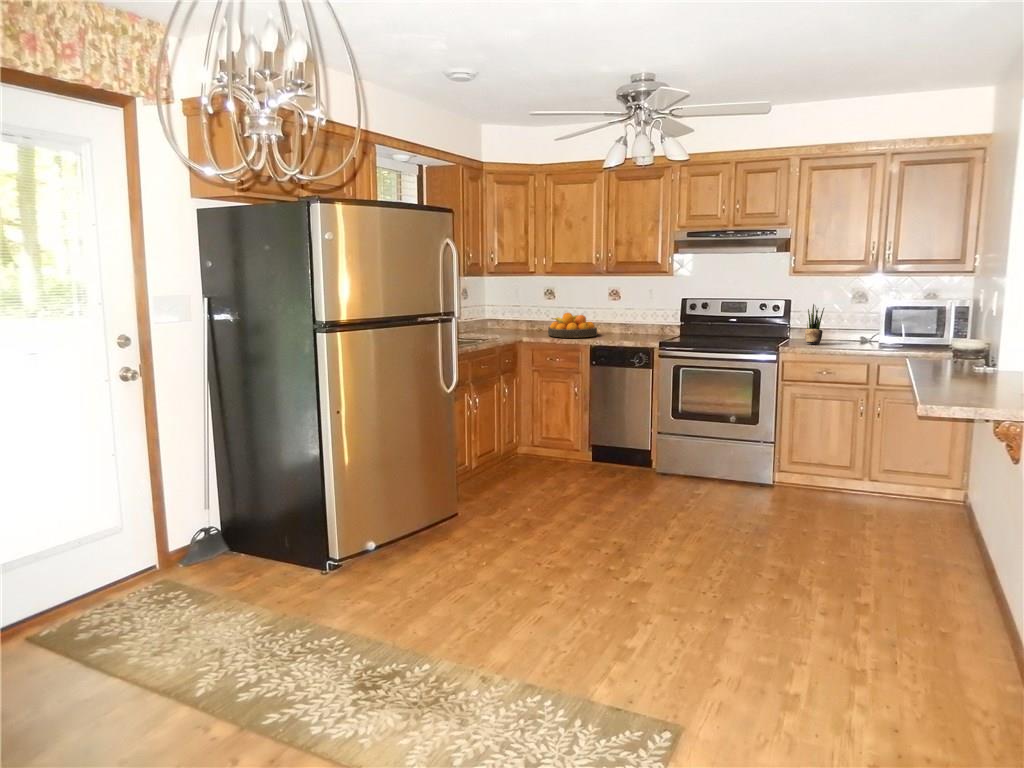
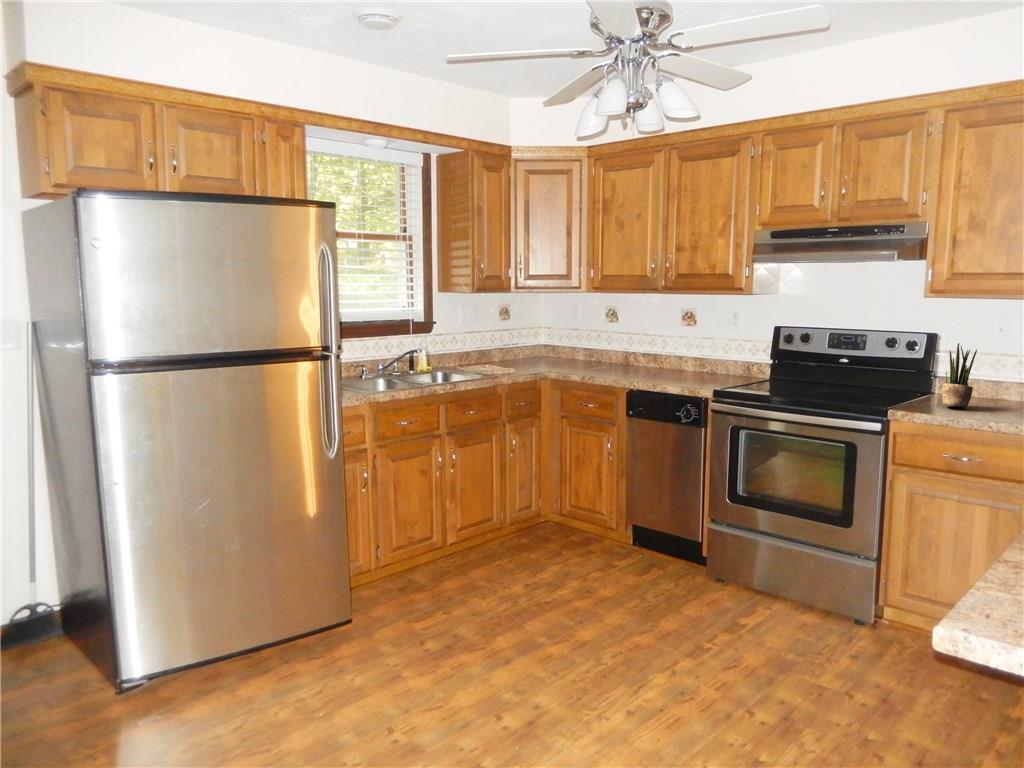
fruit bowl: present [548,313,597,338] -> none [583,342,650,378]

